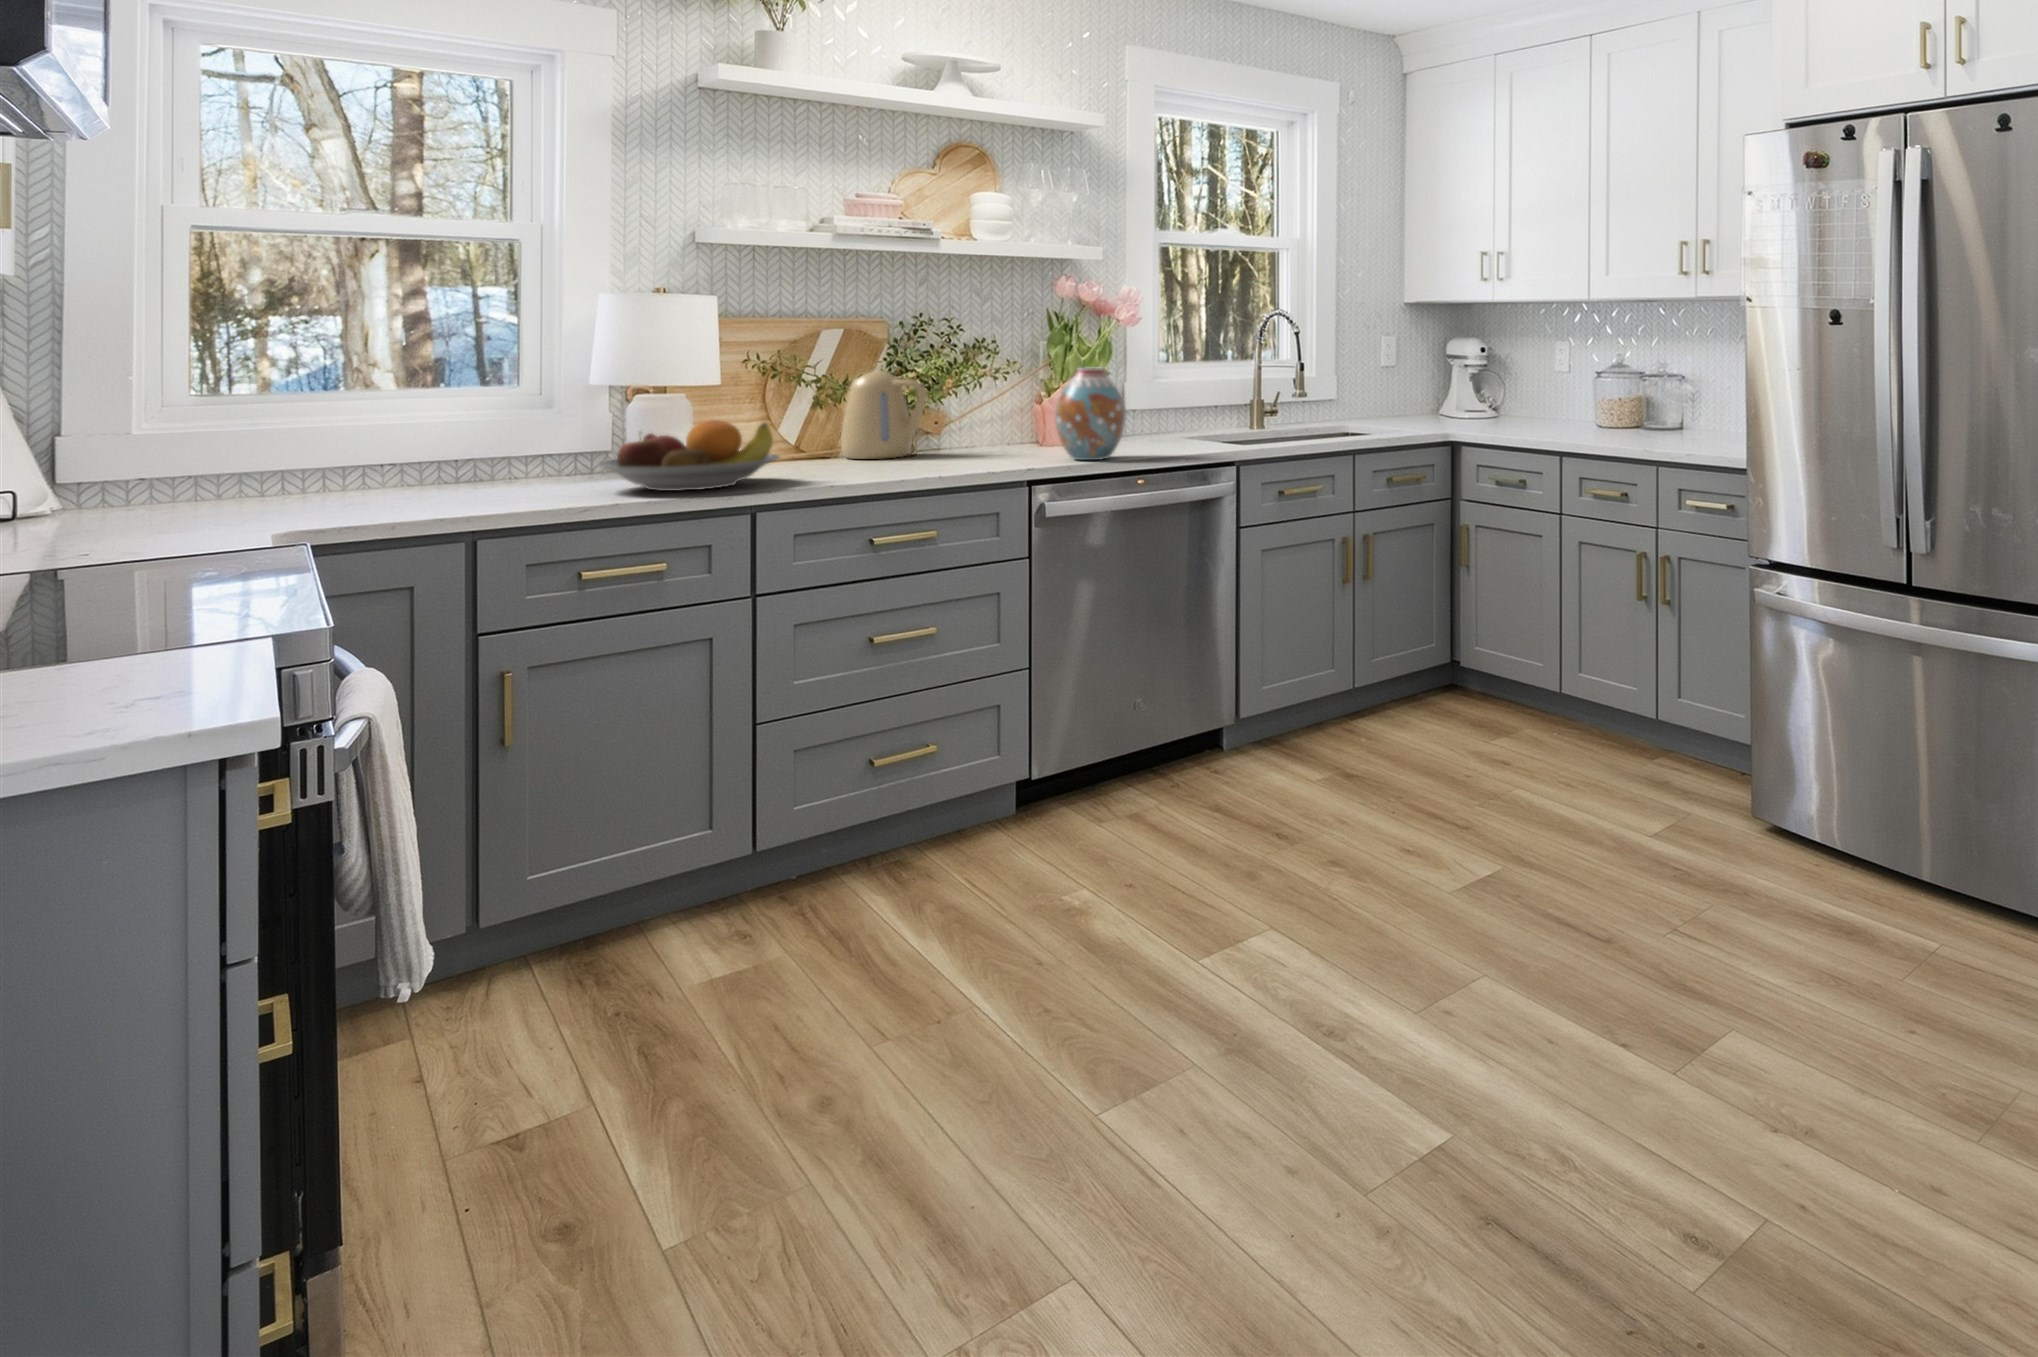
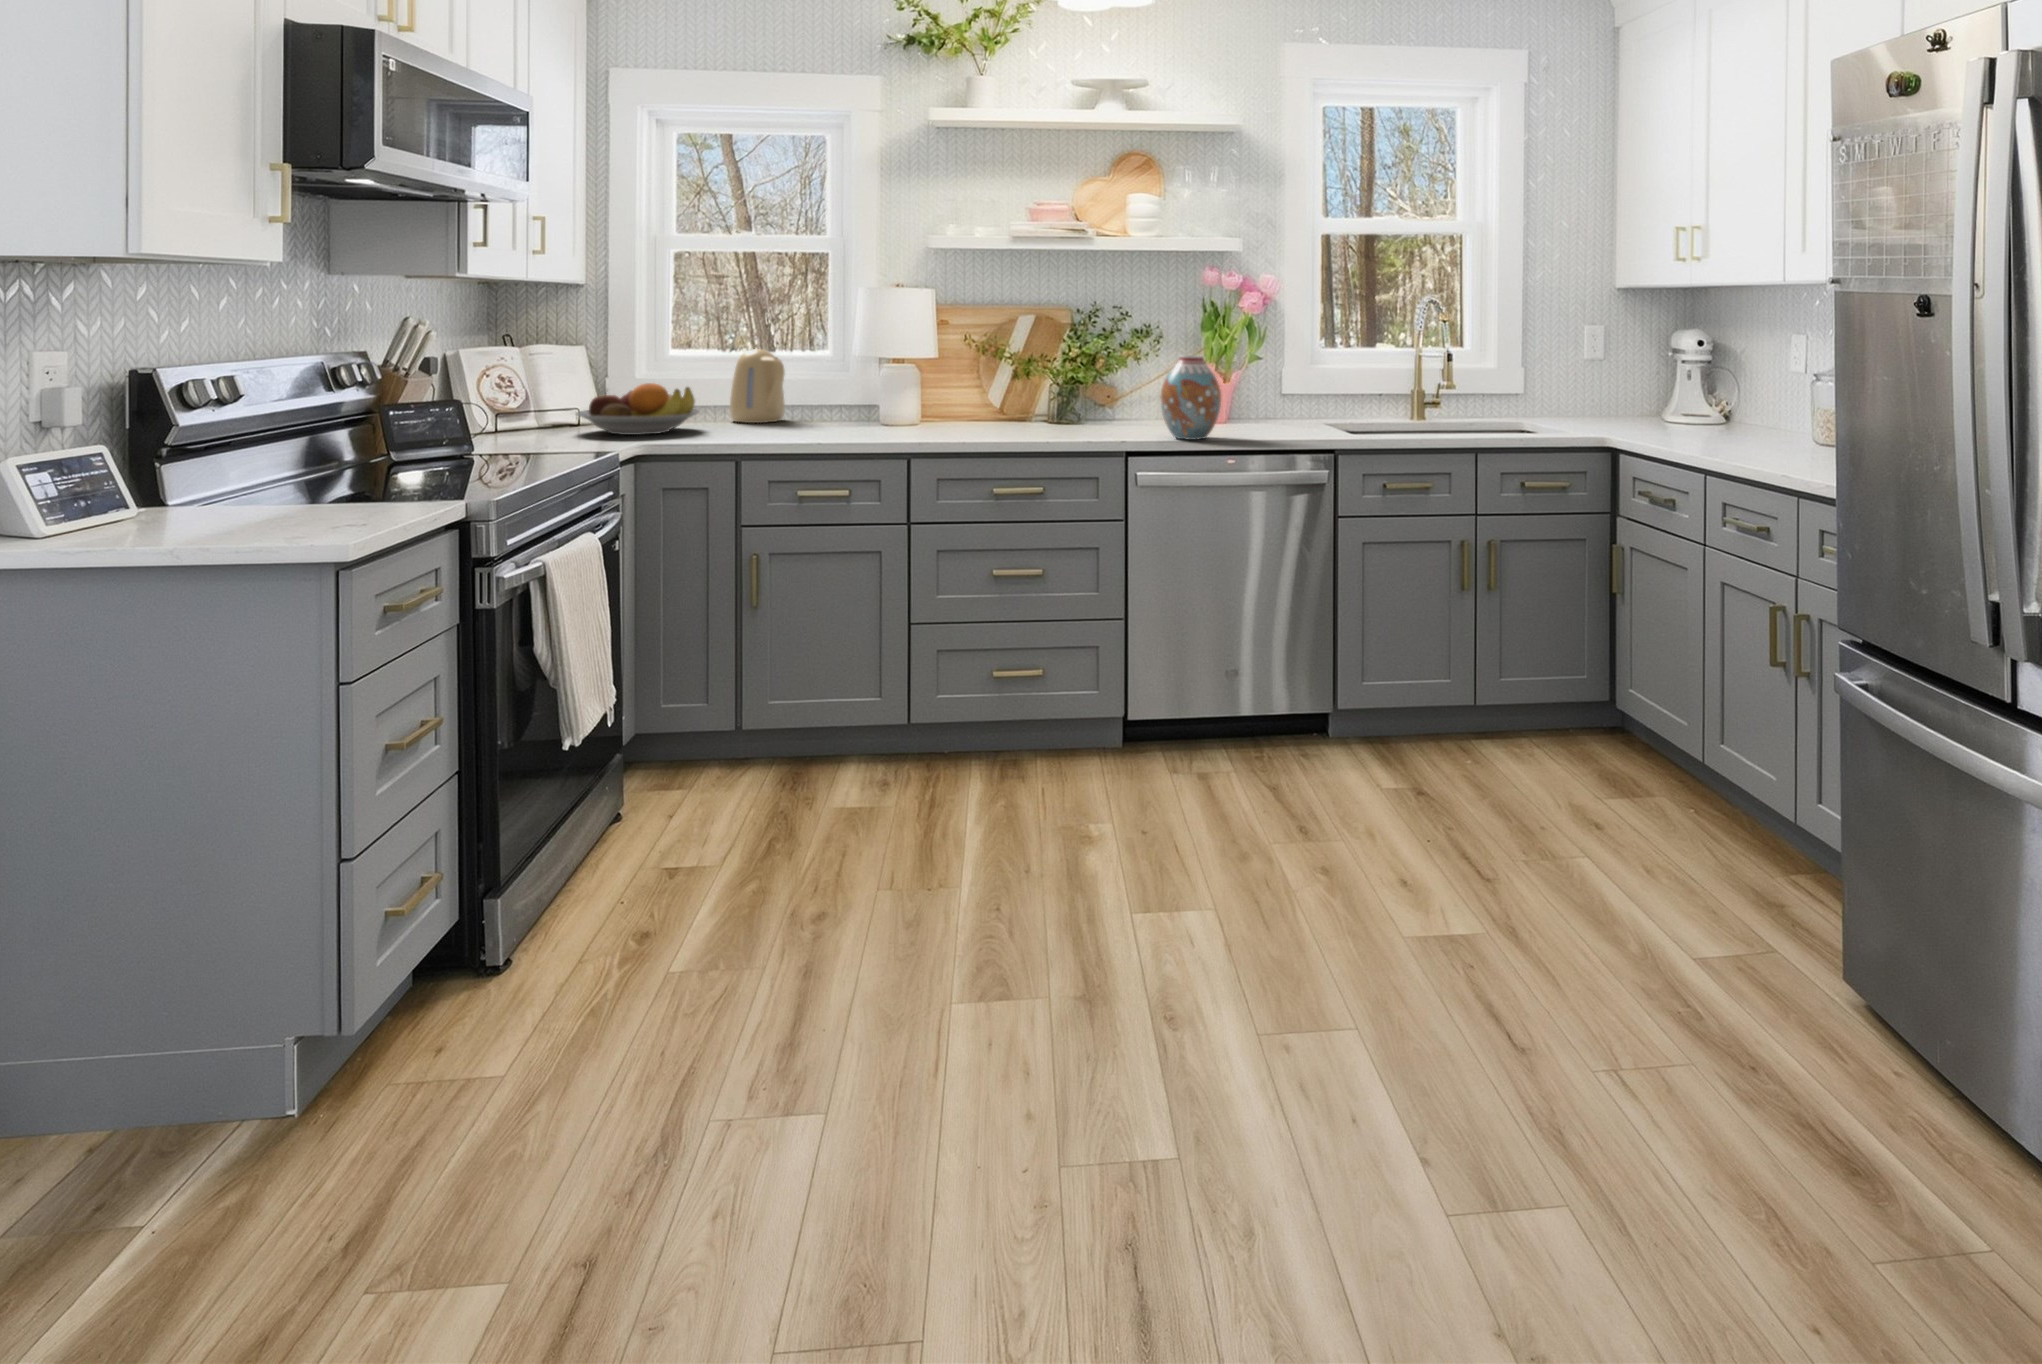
kettle: present [841,370,926,459] -> present [730,349,785,423]
fruit bowl: present [598,420,779,491] -> present [576,383,699,435]

